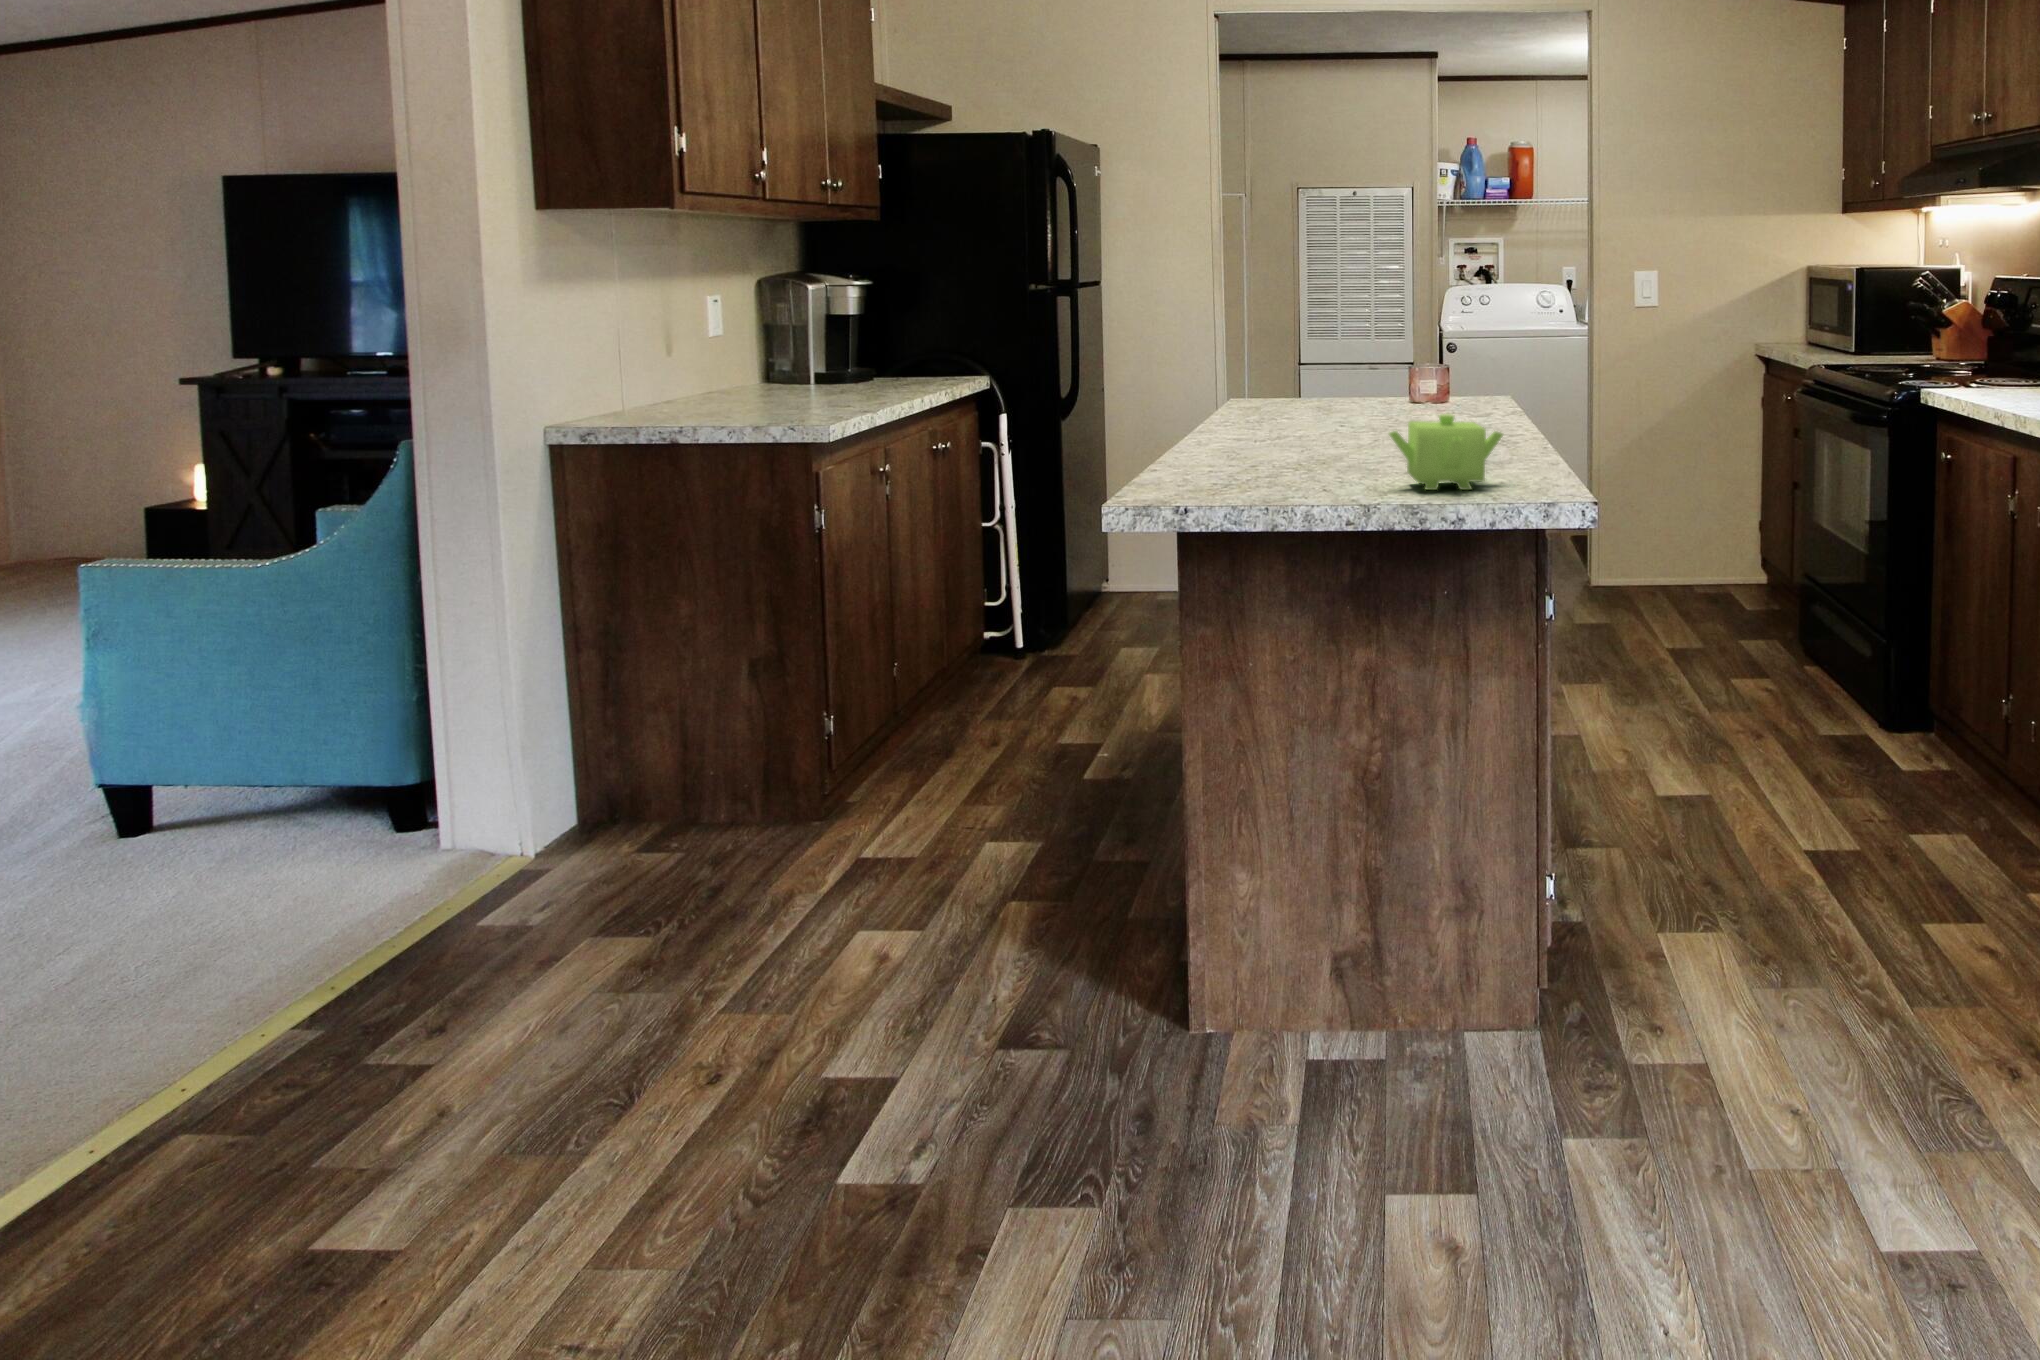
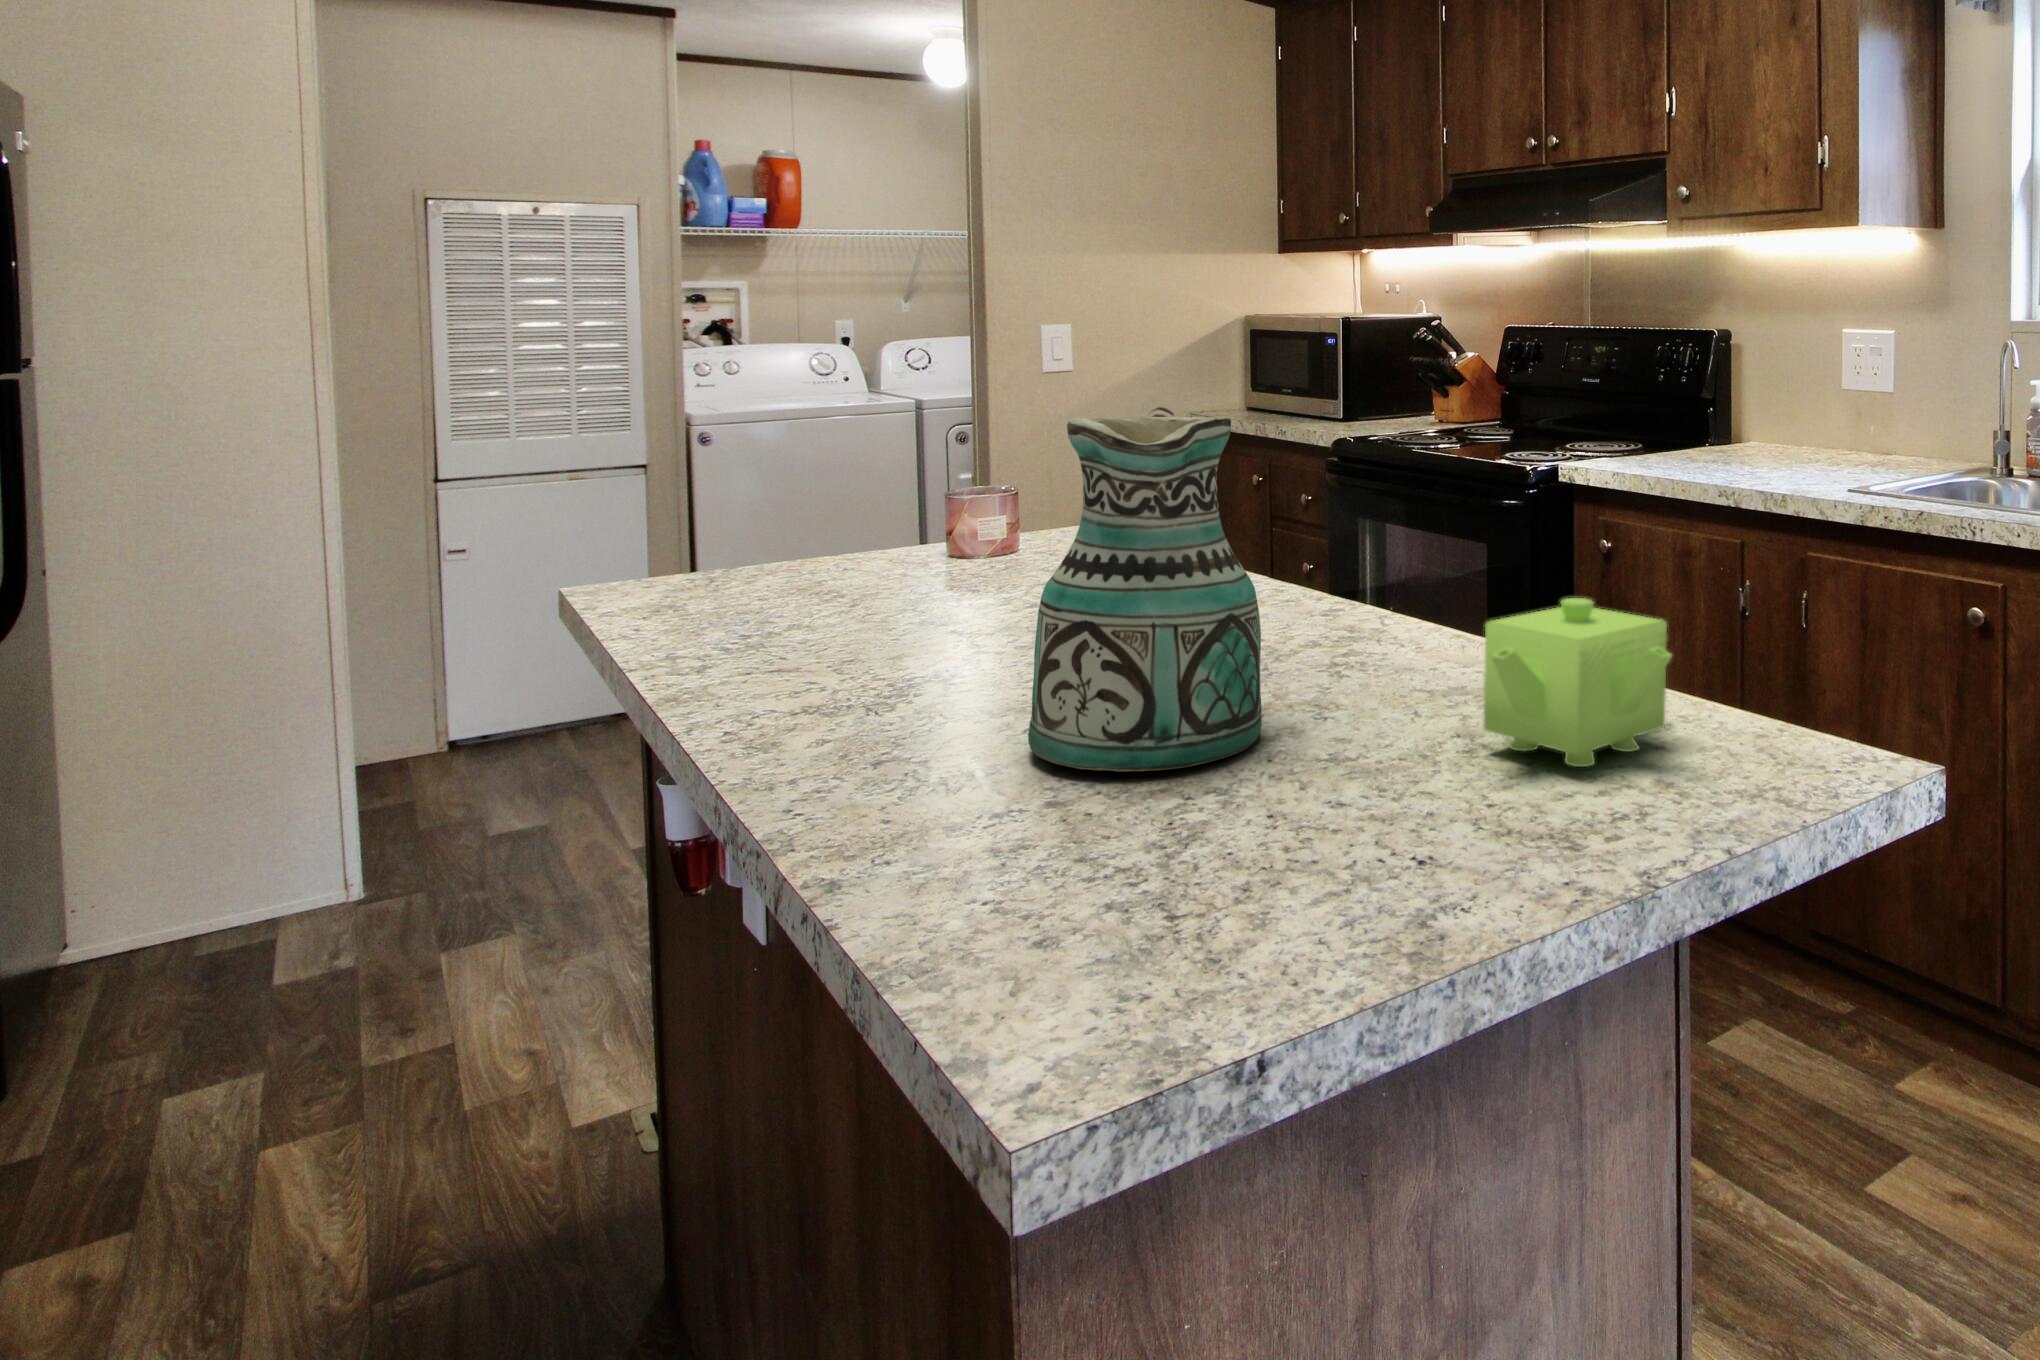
ceramic pitcher: none [1250,318,1351,472] -> present [1028,407,1262,771]

